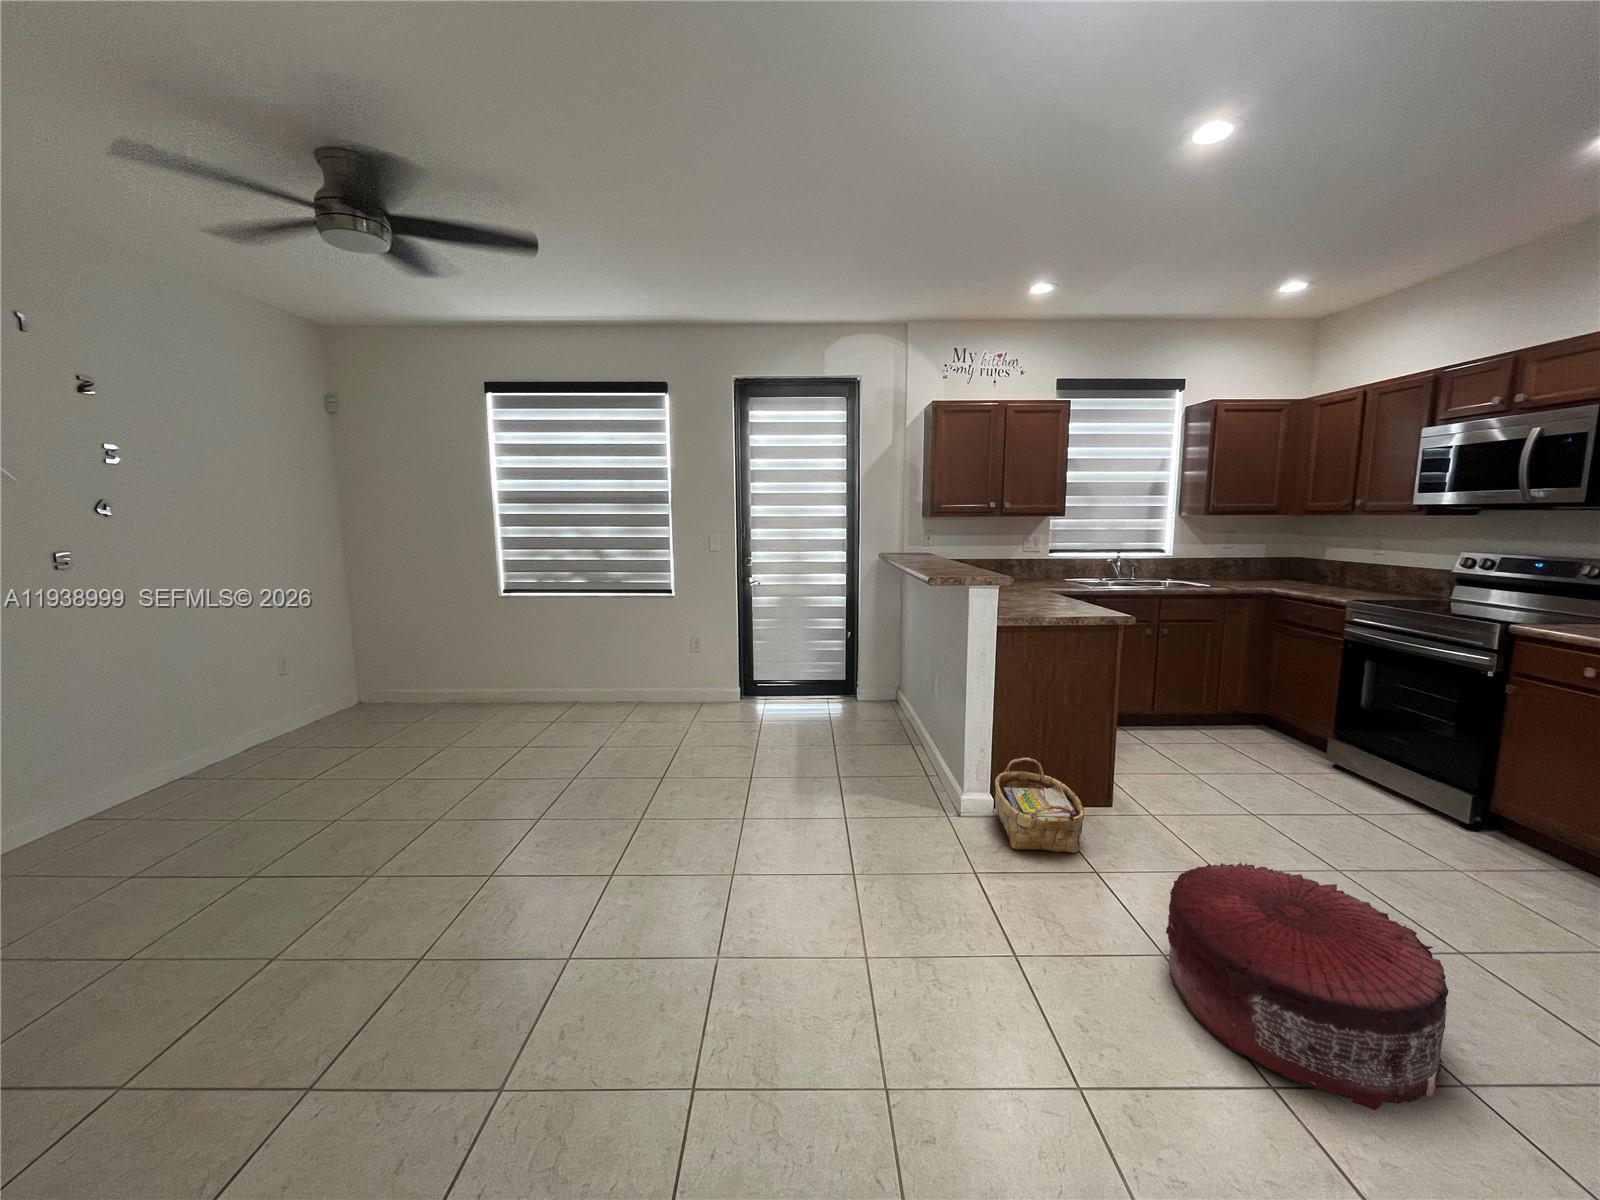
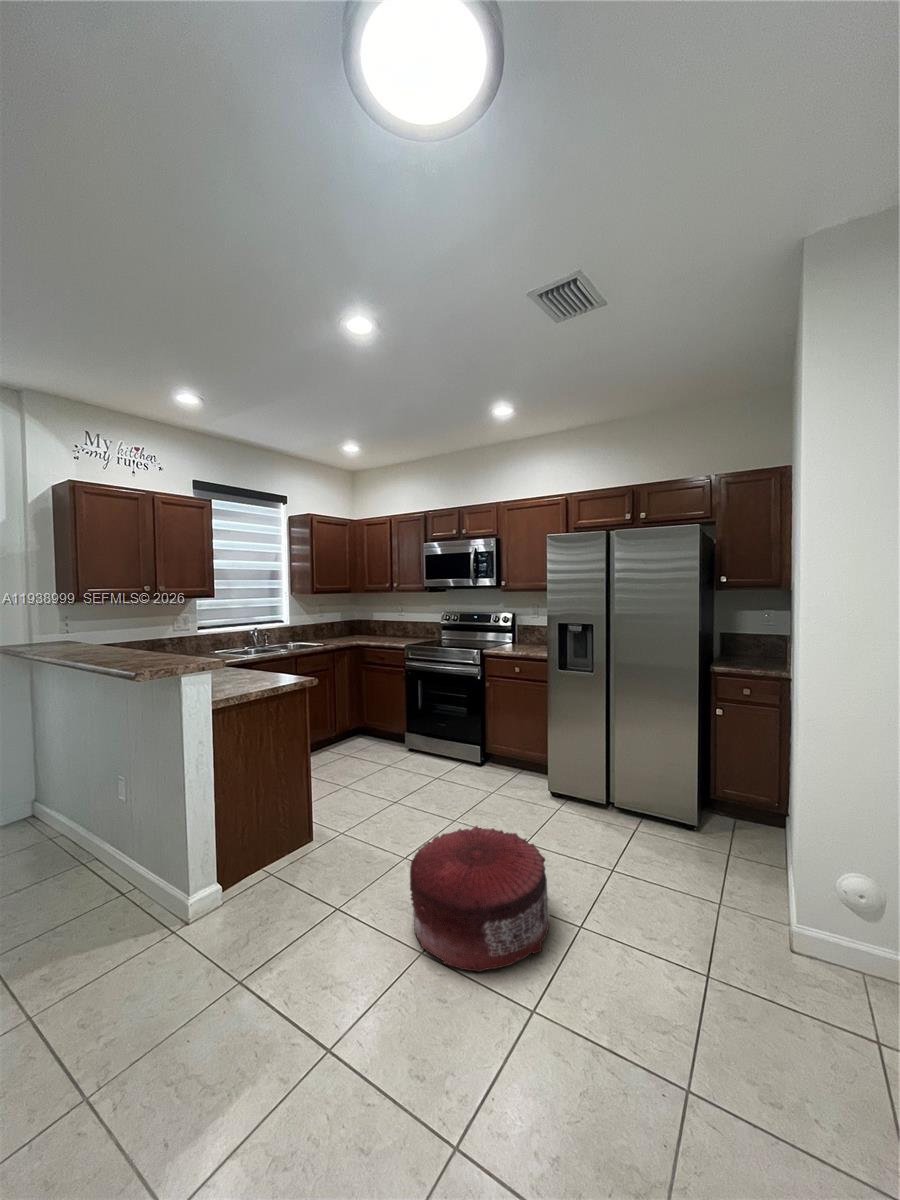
woven basket: present [995,758,1084,853] -> none [228,826,316,921]

